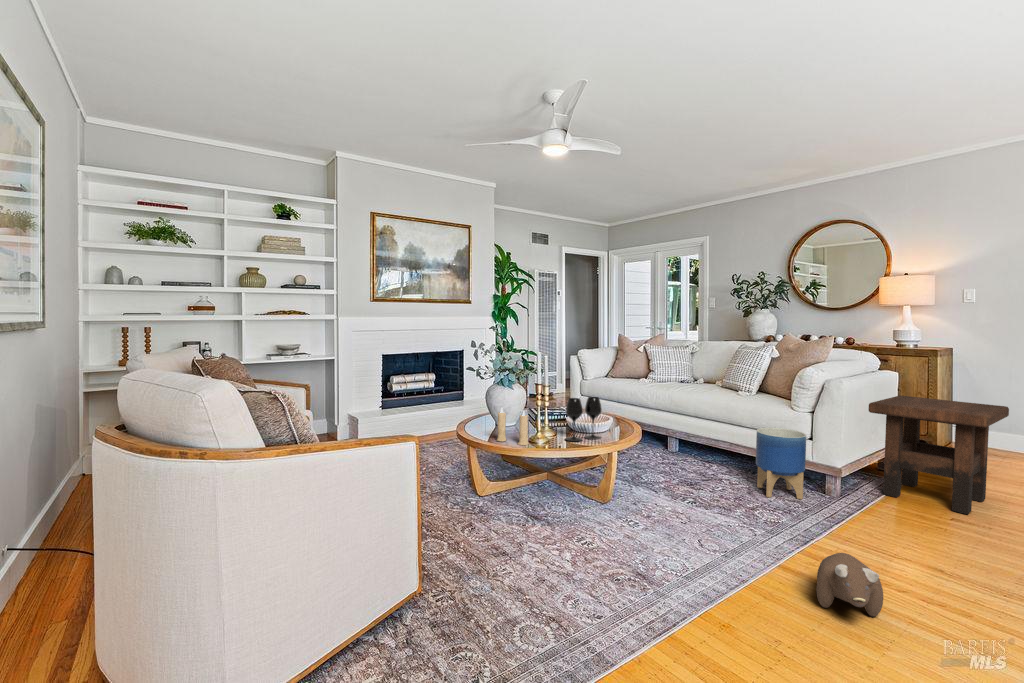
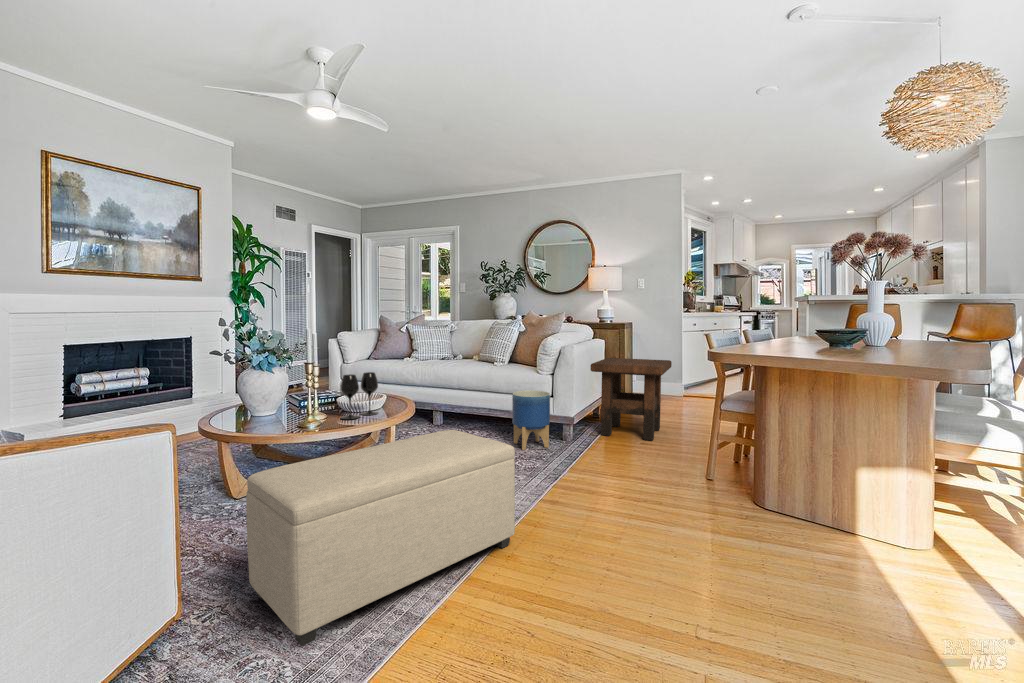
candle: present [496,408,529,445] -> none [259,389,300,430]
ottoman: none [472,467,735,651] -> present [246,430,515,646]
plush toy: present [817,553,883,616] -> none [572,479,618,525]

